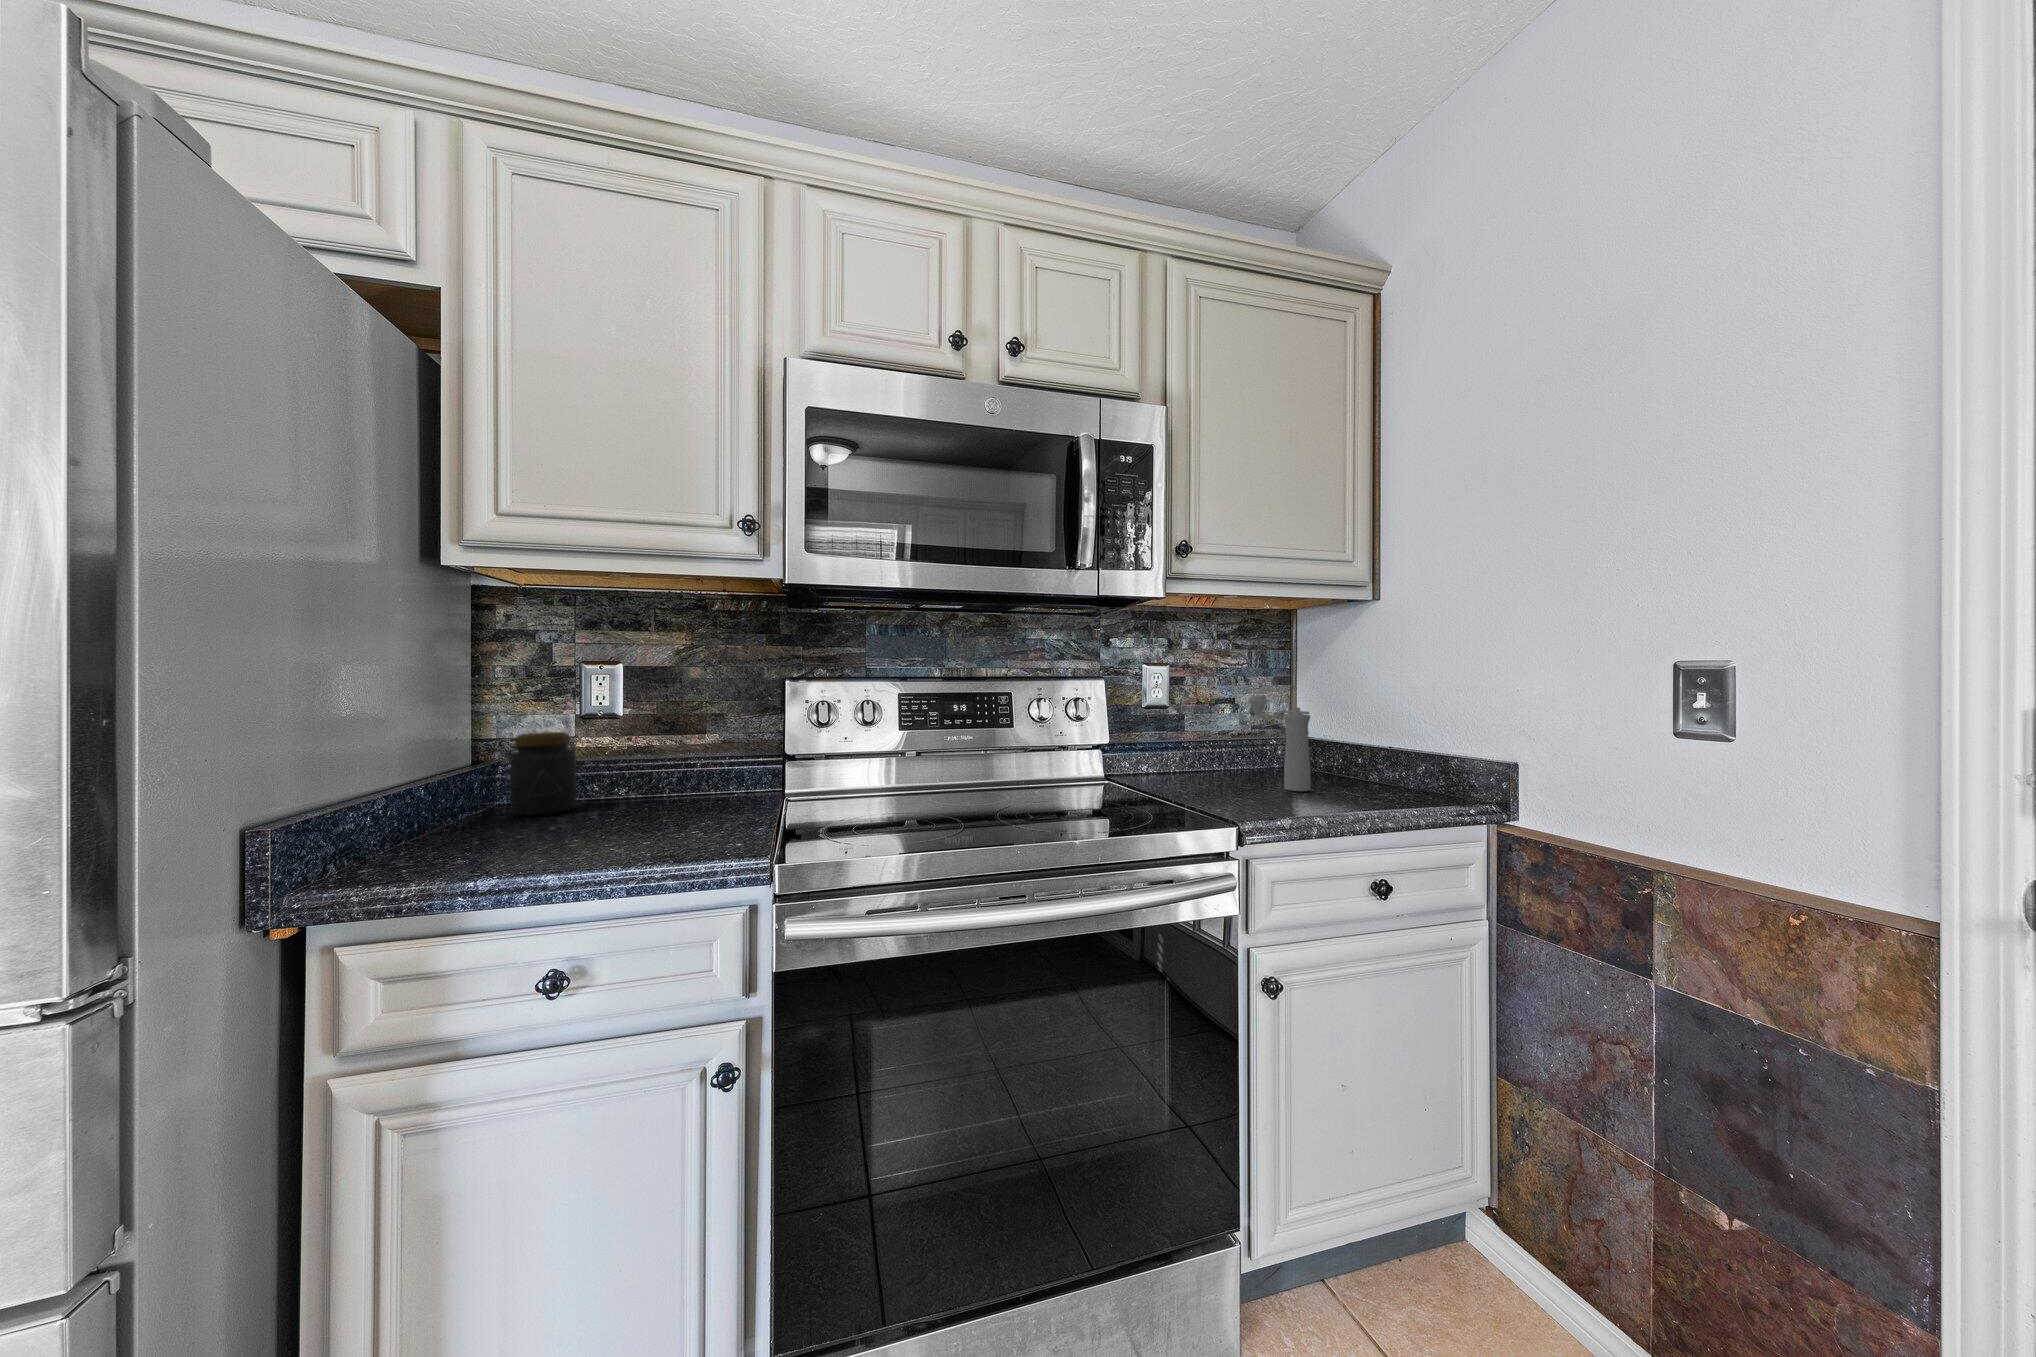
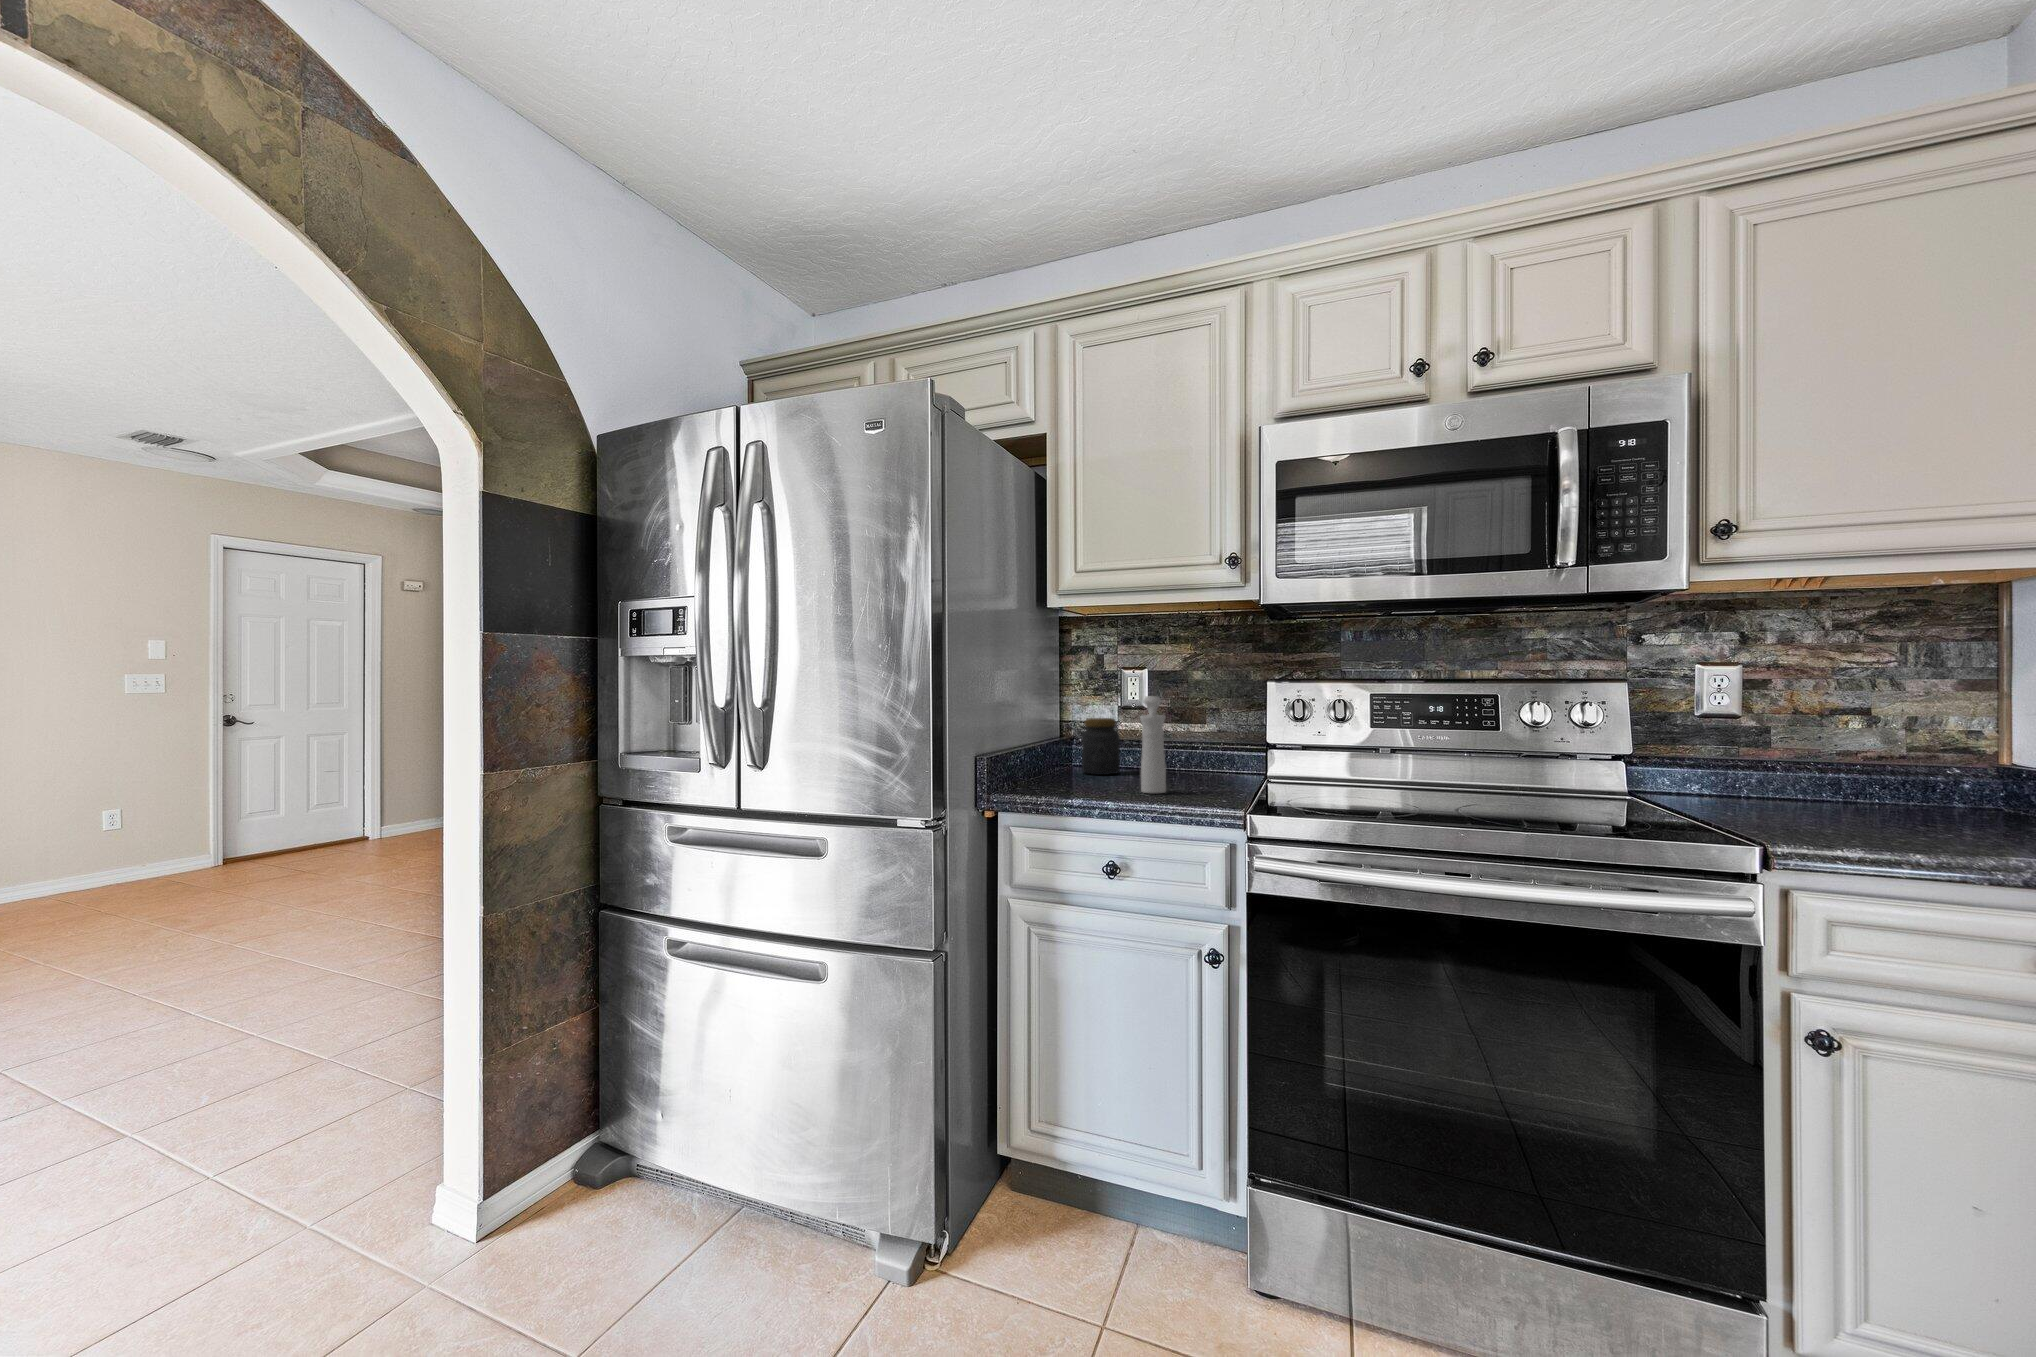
pepper mill: present [1249,696,1311,791] -> present [1140,696,1166,793]

